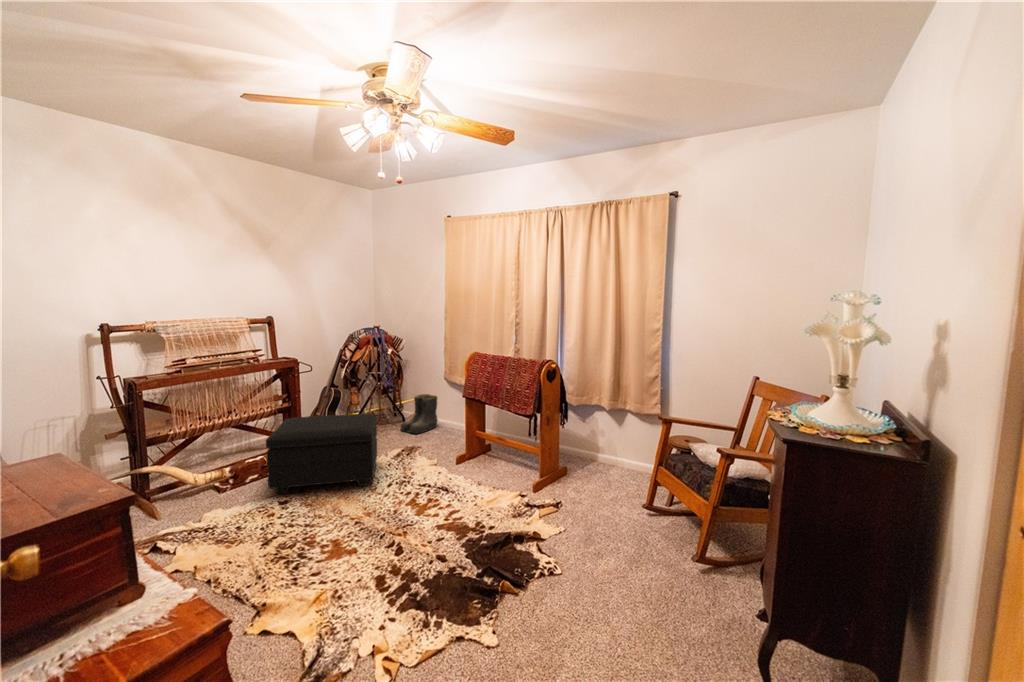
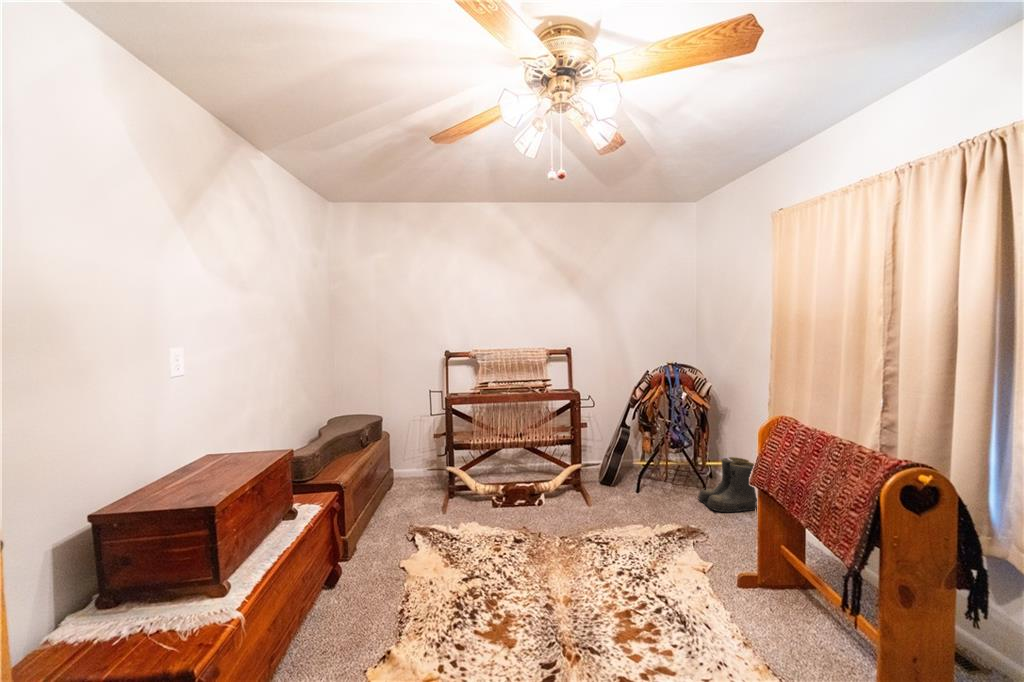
footstool: present [266,414,377,494] -> none [512,453,636,560]

